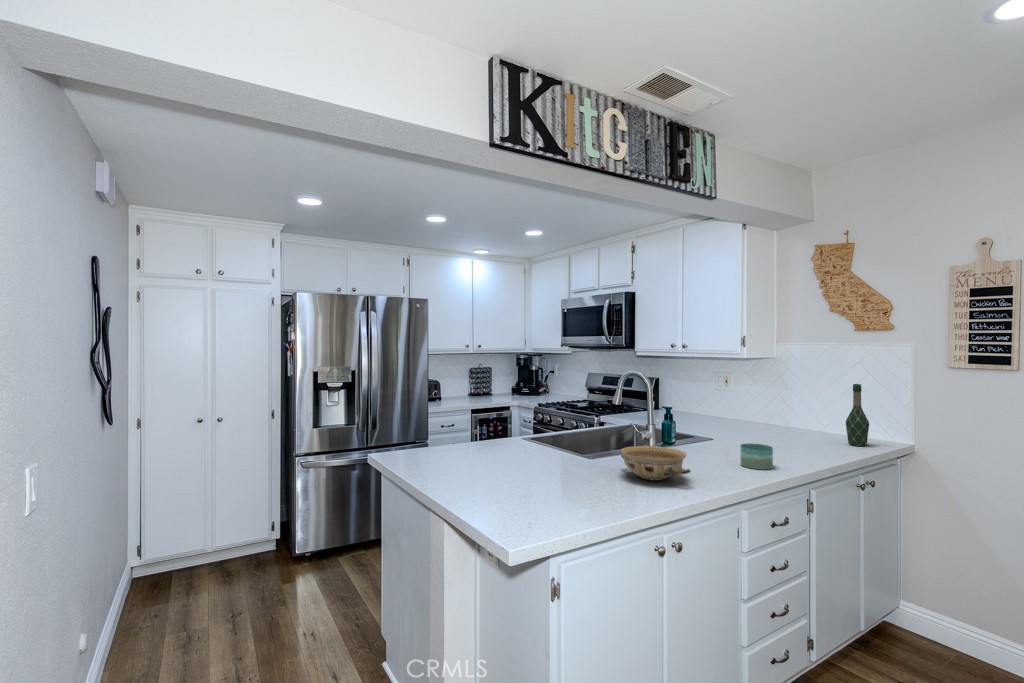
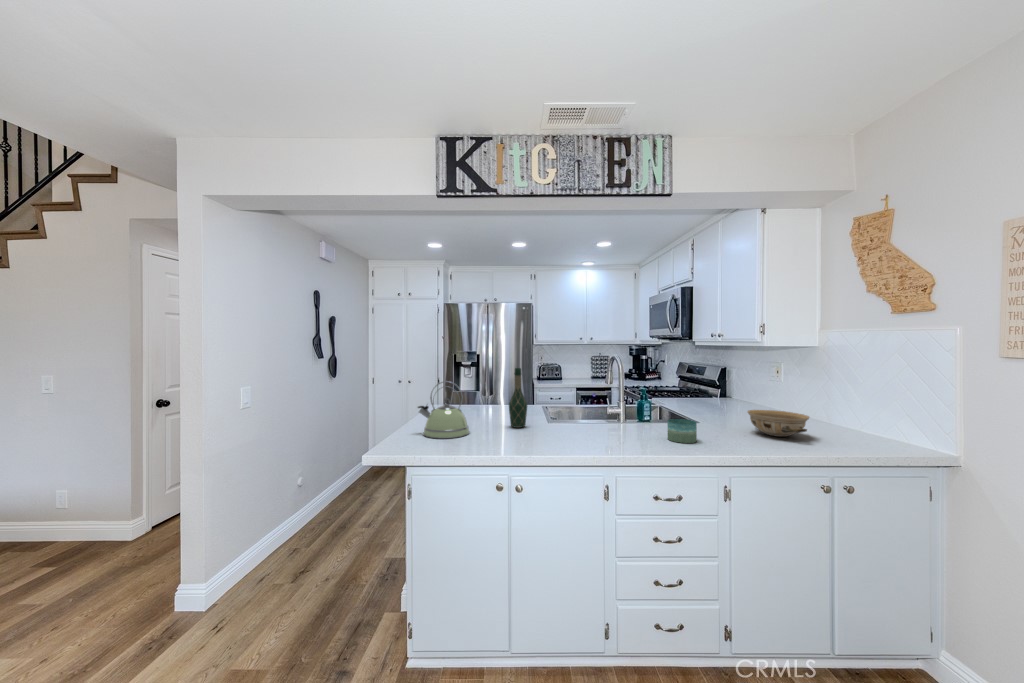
wine bottle: present [846,384,869,446] -> present [509,368,527,428]
kettle: none [480,423,552,510] -> present [418,381,470,438]
ceramic bowl: present [621,446,690,481] -> present [748,410,809,437]

